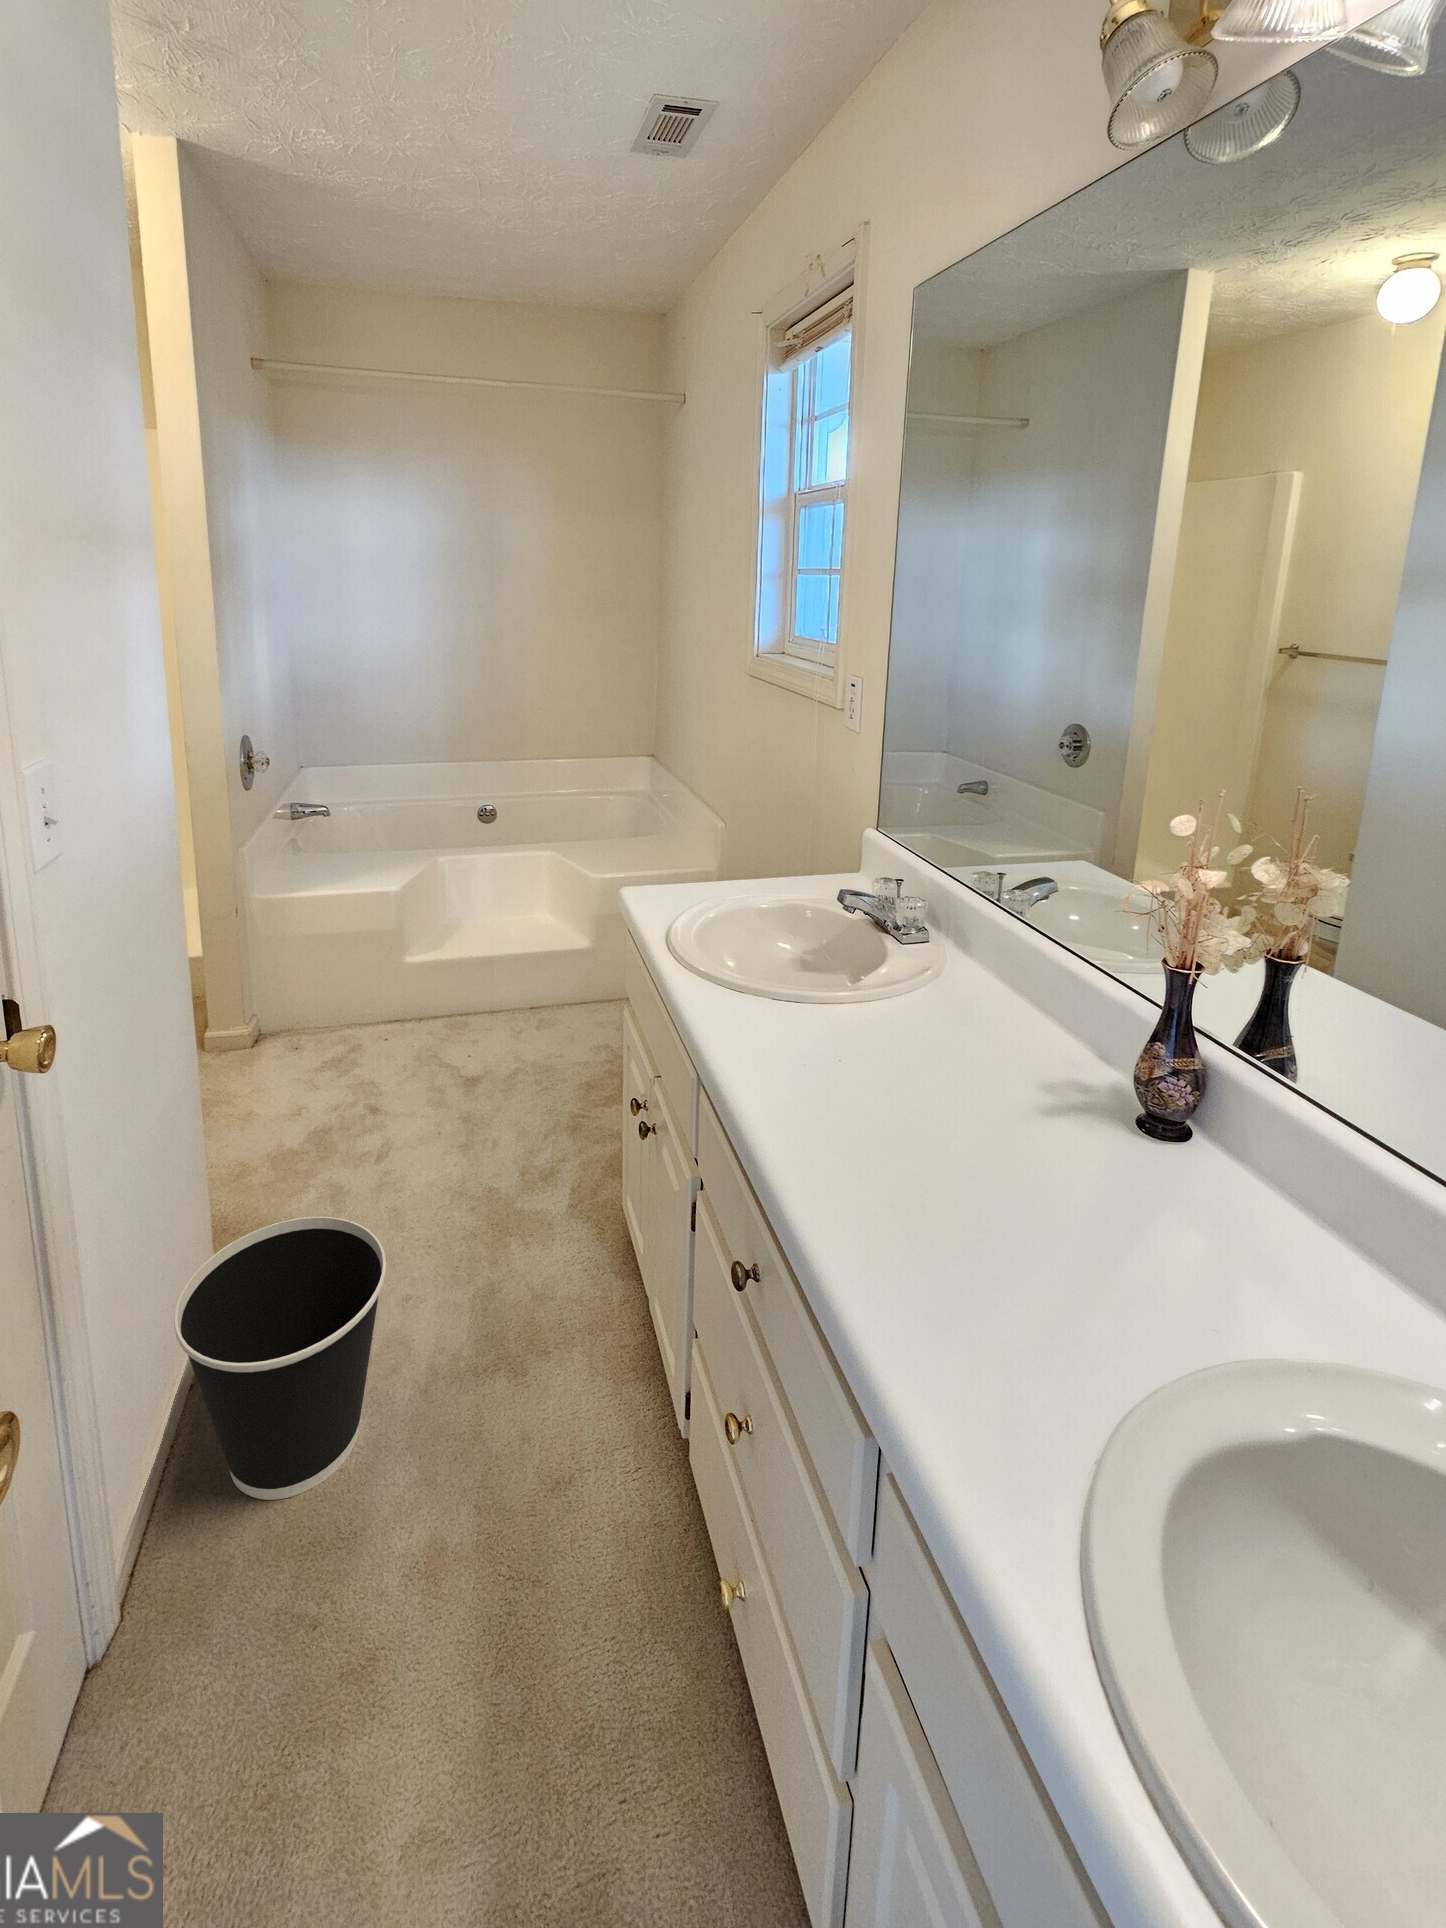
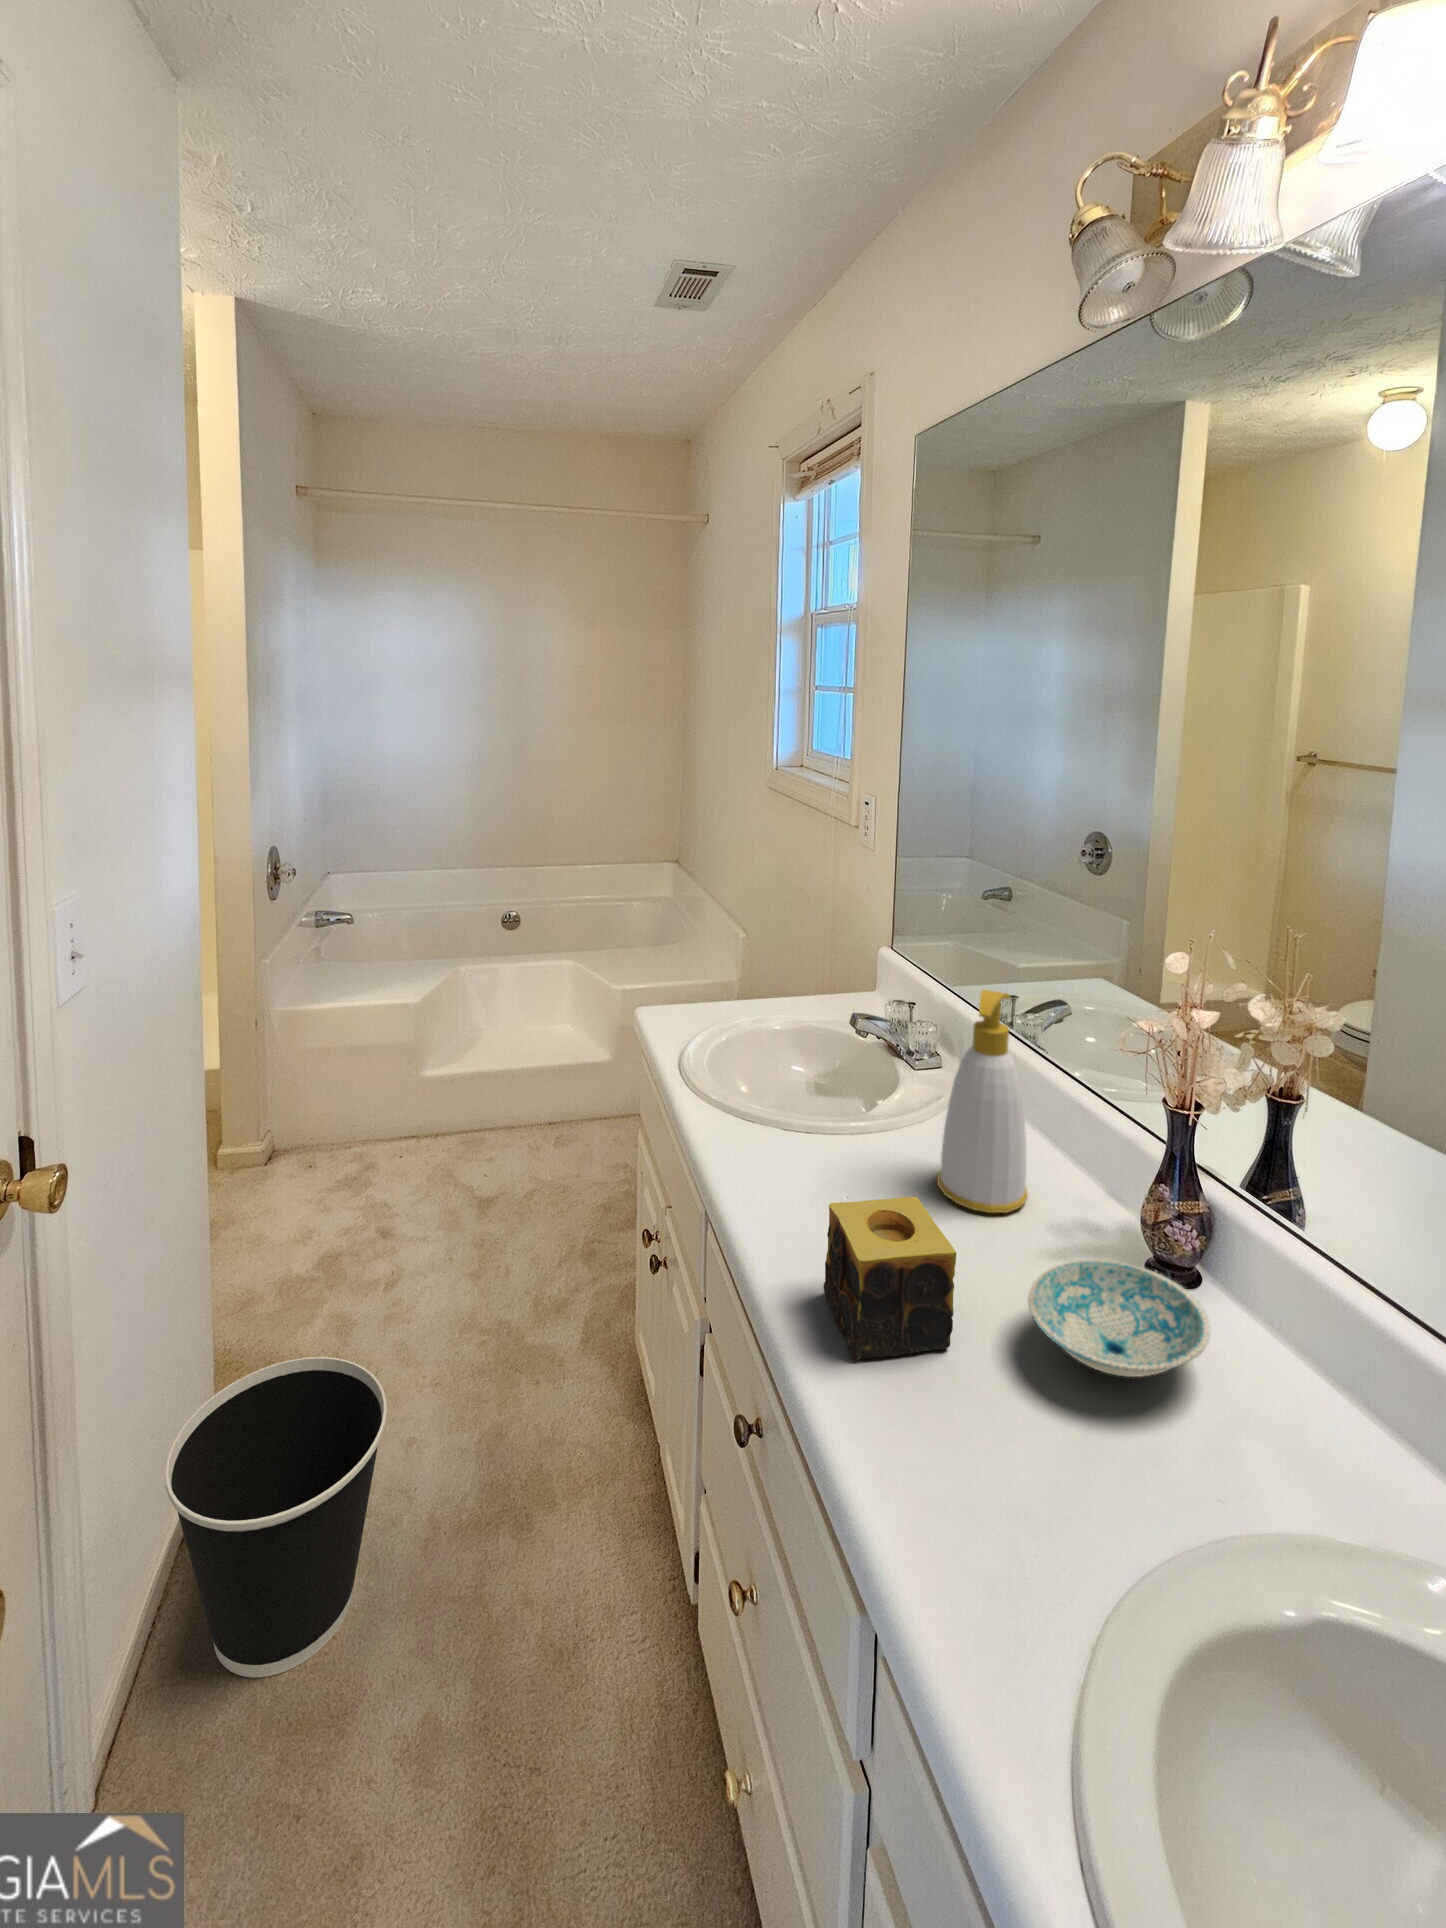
soap bottle: none [927,856,1017,1073] -> present [937,990,1028,1213]
candle: none [821,1054,958,1206] -> present [824,1197,956,1360]
ceramic bowl: none [1027,1113,1208,1219] -> present [1028,1260,1210,1377]

